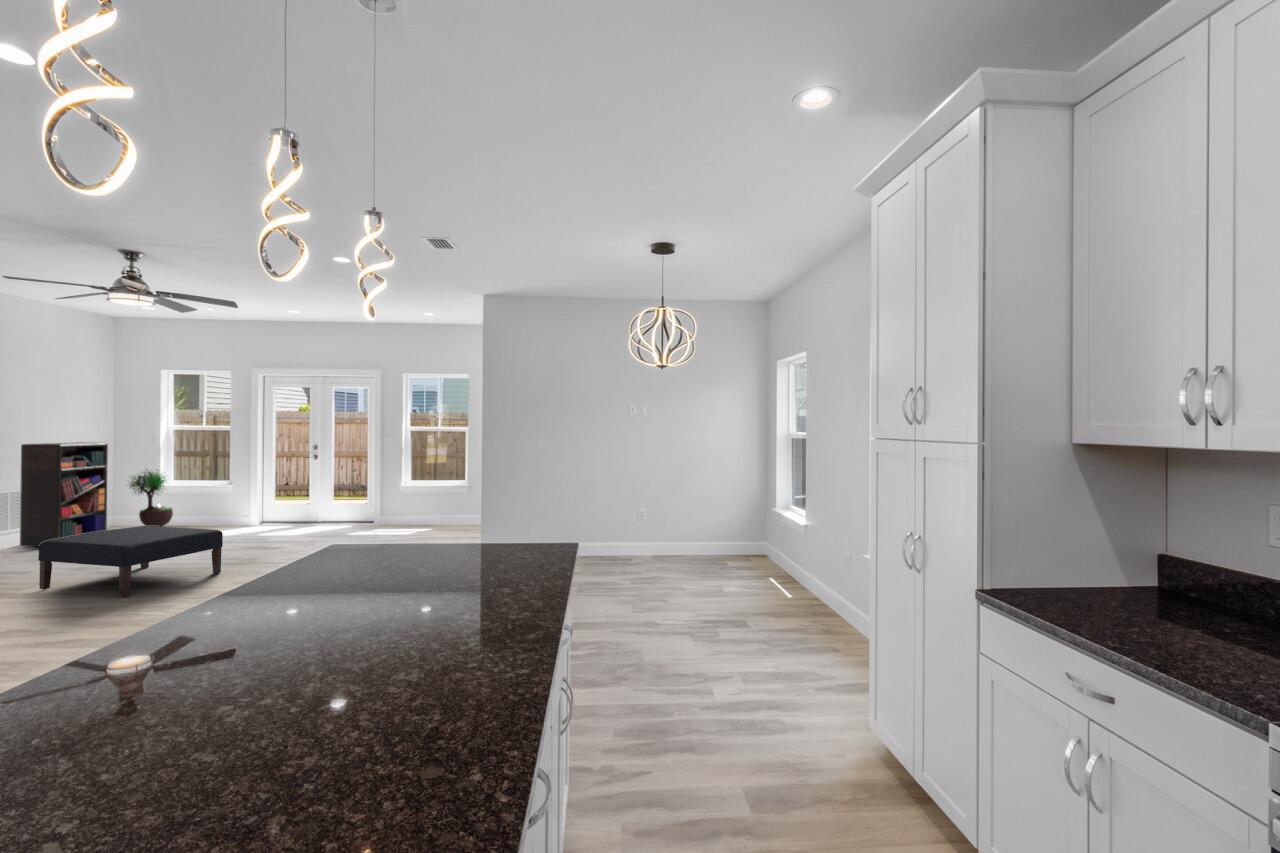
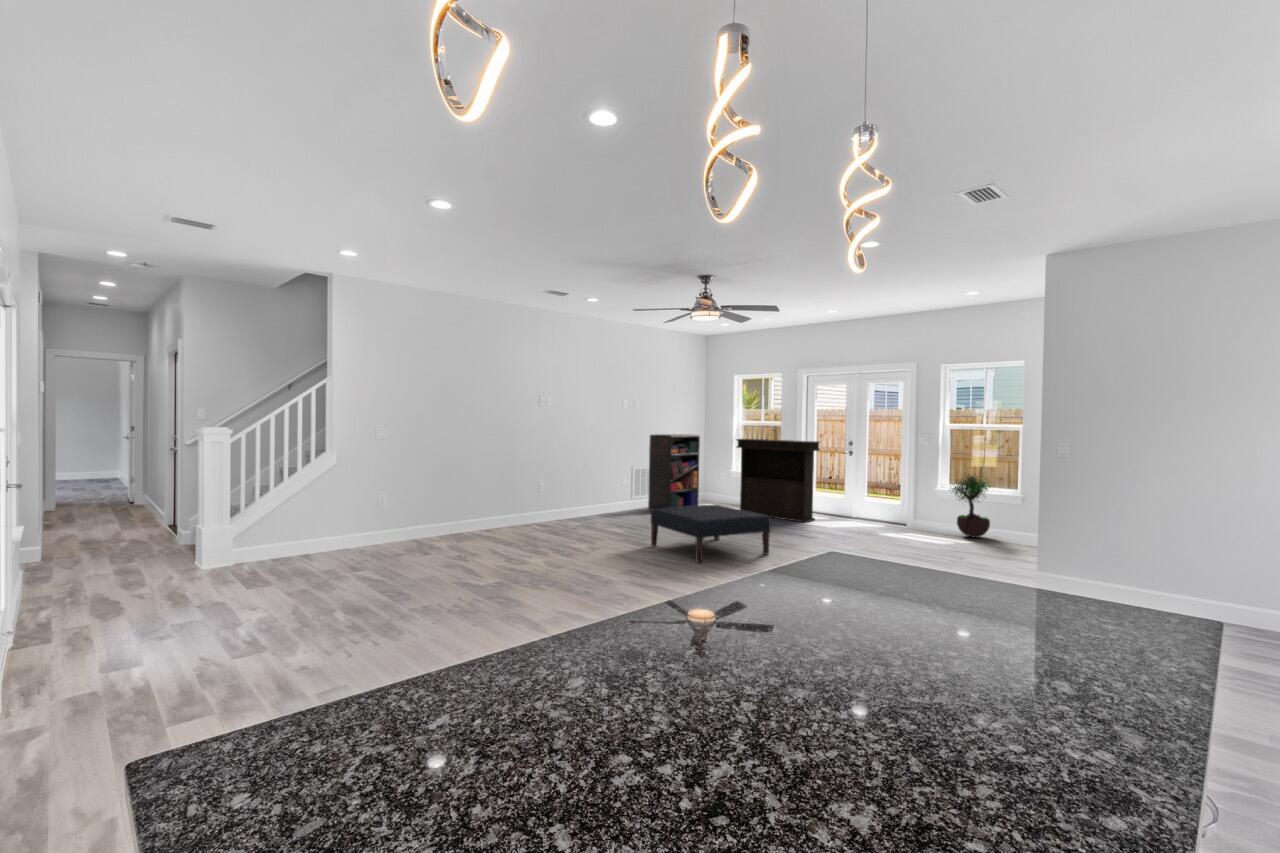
console table: none [166,446,277,535] -> present [737,439,820,522]
potted tree: present [130,469,173,527] -> present [952,475,990,538]

